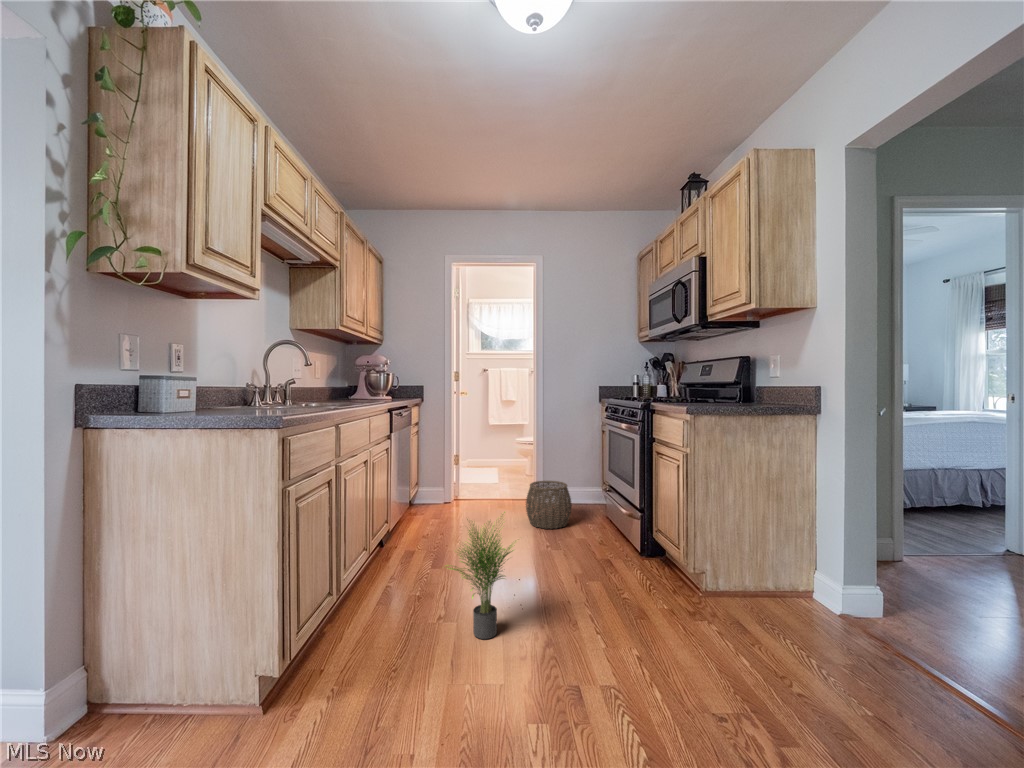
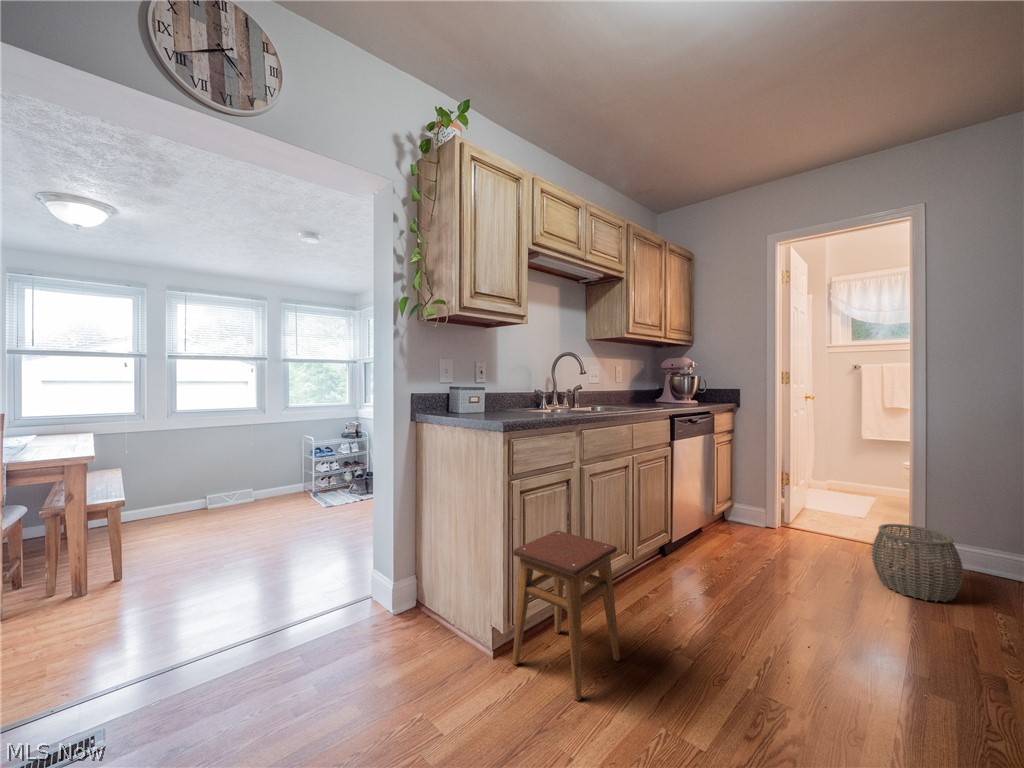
potted plant: present [449,512,513,639] -> none [656,546,770,703]
stool: none [291,536,398,704] -> present [512,531,620,701]

